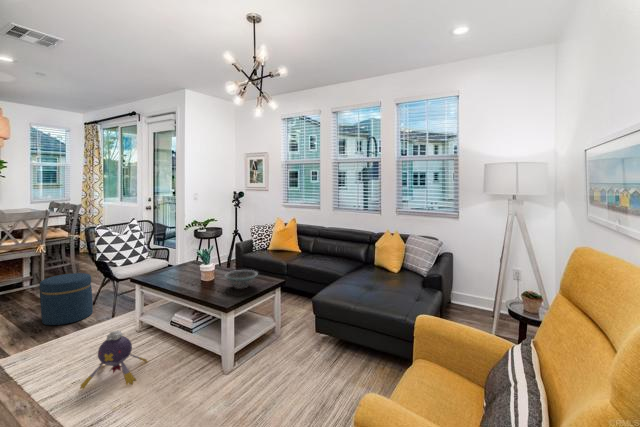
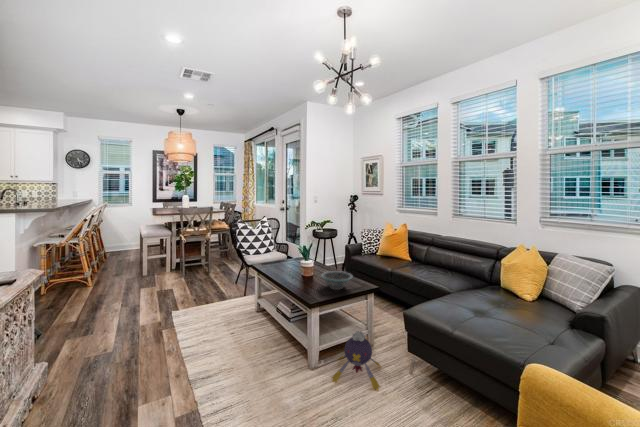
ottoman: present [40,273,93,325] -> none [199,257,232,295]
plush toy: present [80,330,147,389] -> present [332,331,380,390]

